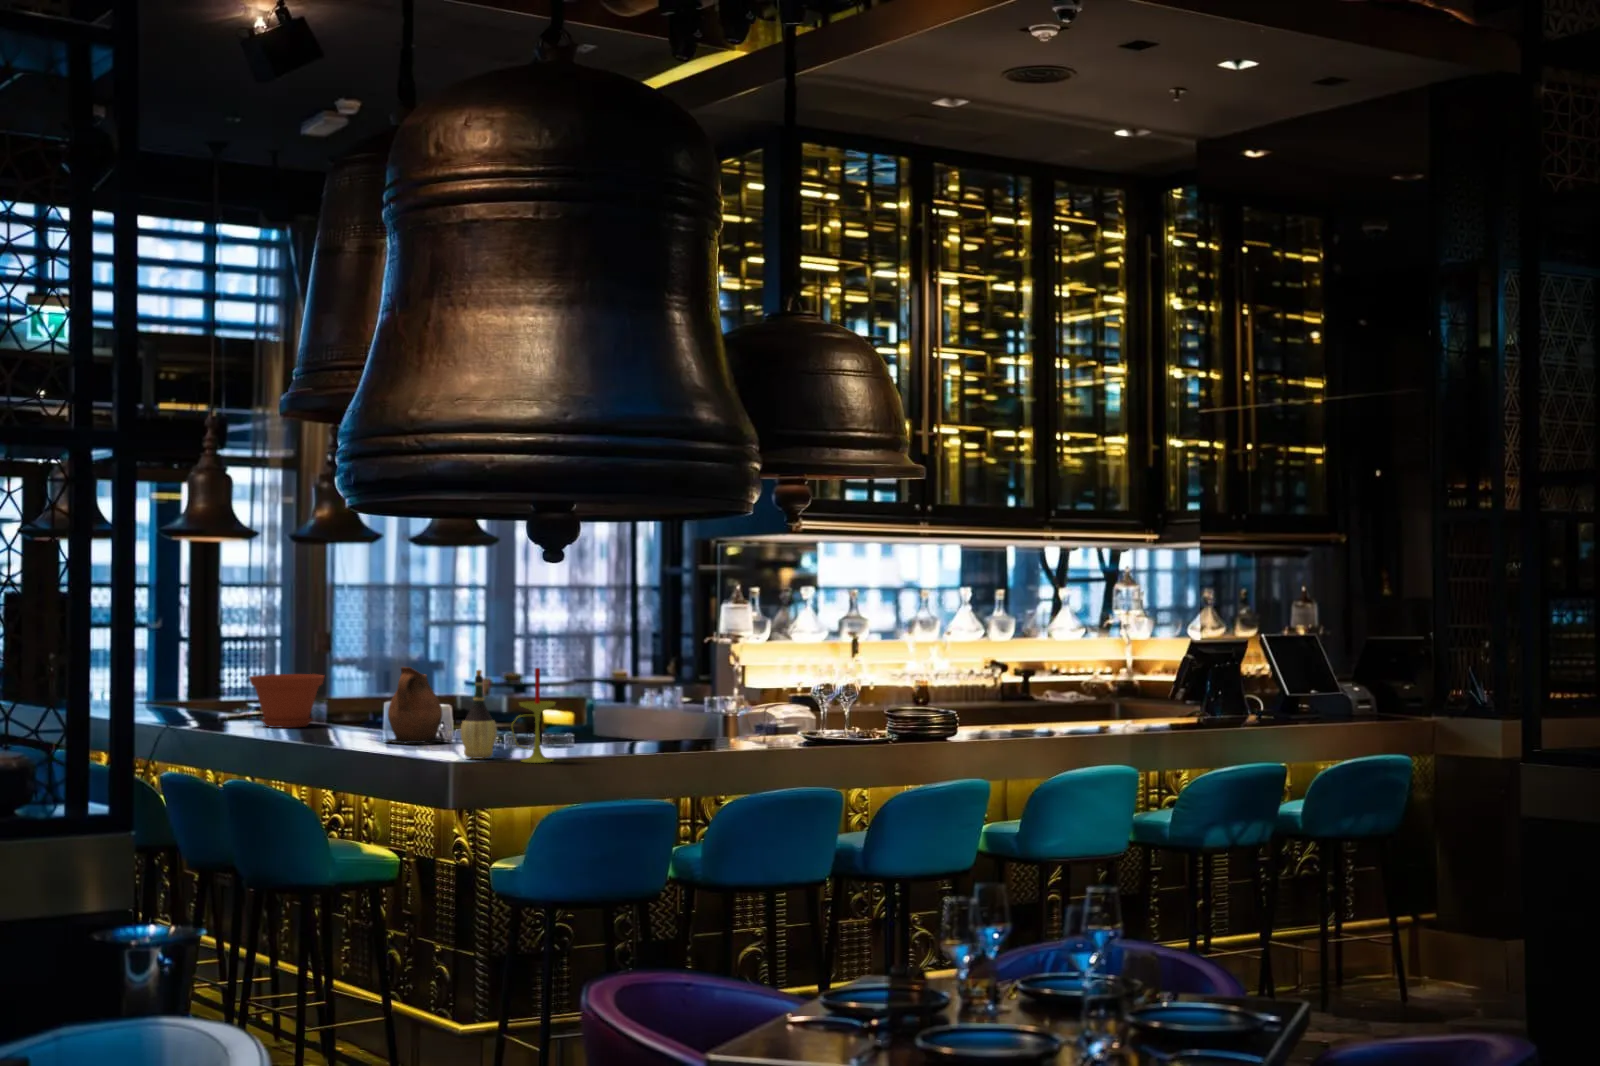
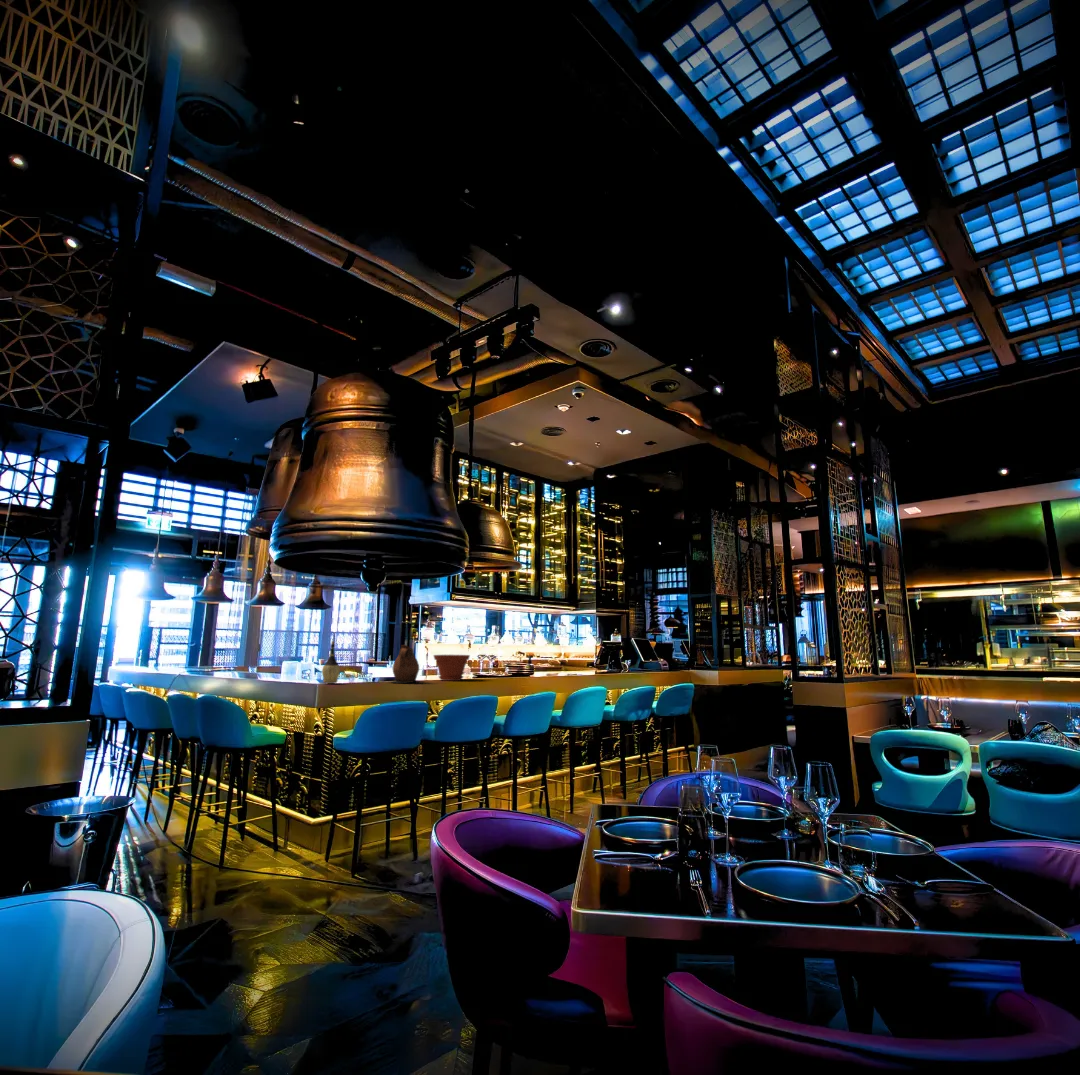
ceramic pitcher: present [384,667,450,744] -> present [392,645,420,683]
candle: present [511,668,555,763] -> none [348,639,370,685]
plant pot: present [249,674,324,728] -> present [434,655,470,681]

